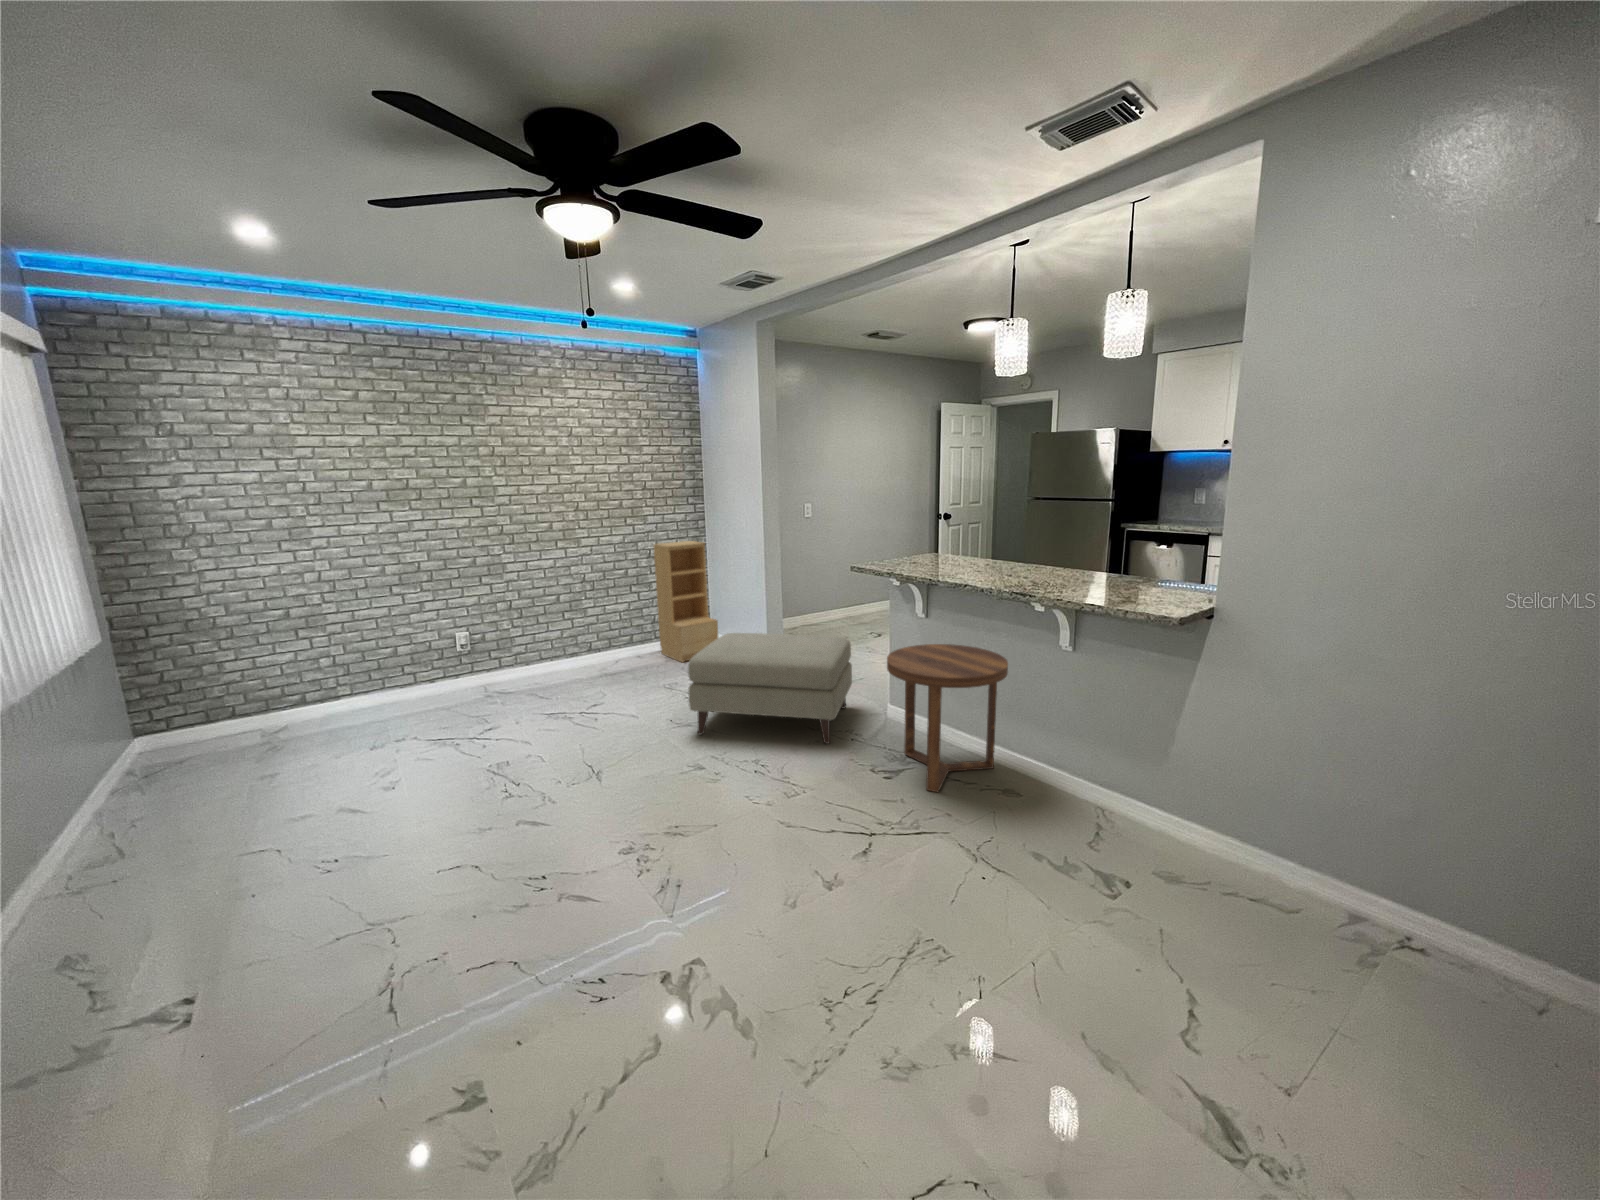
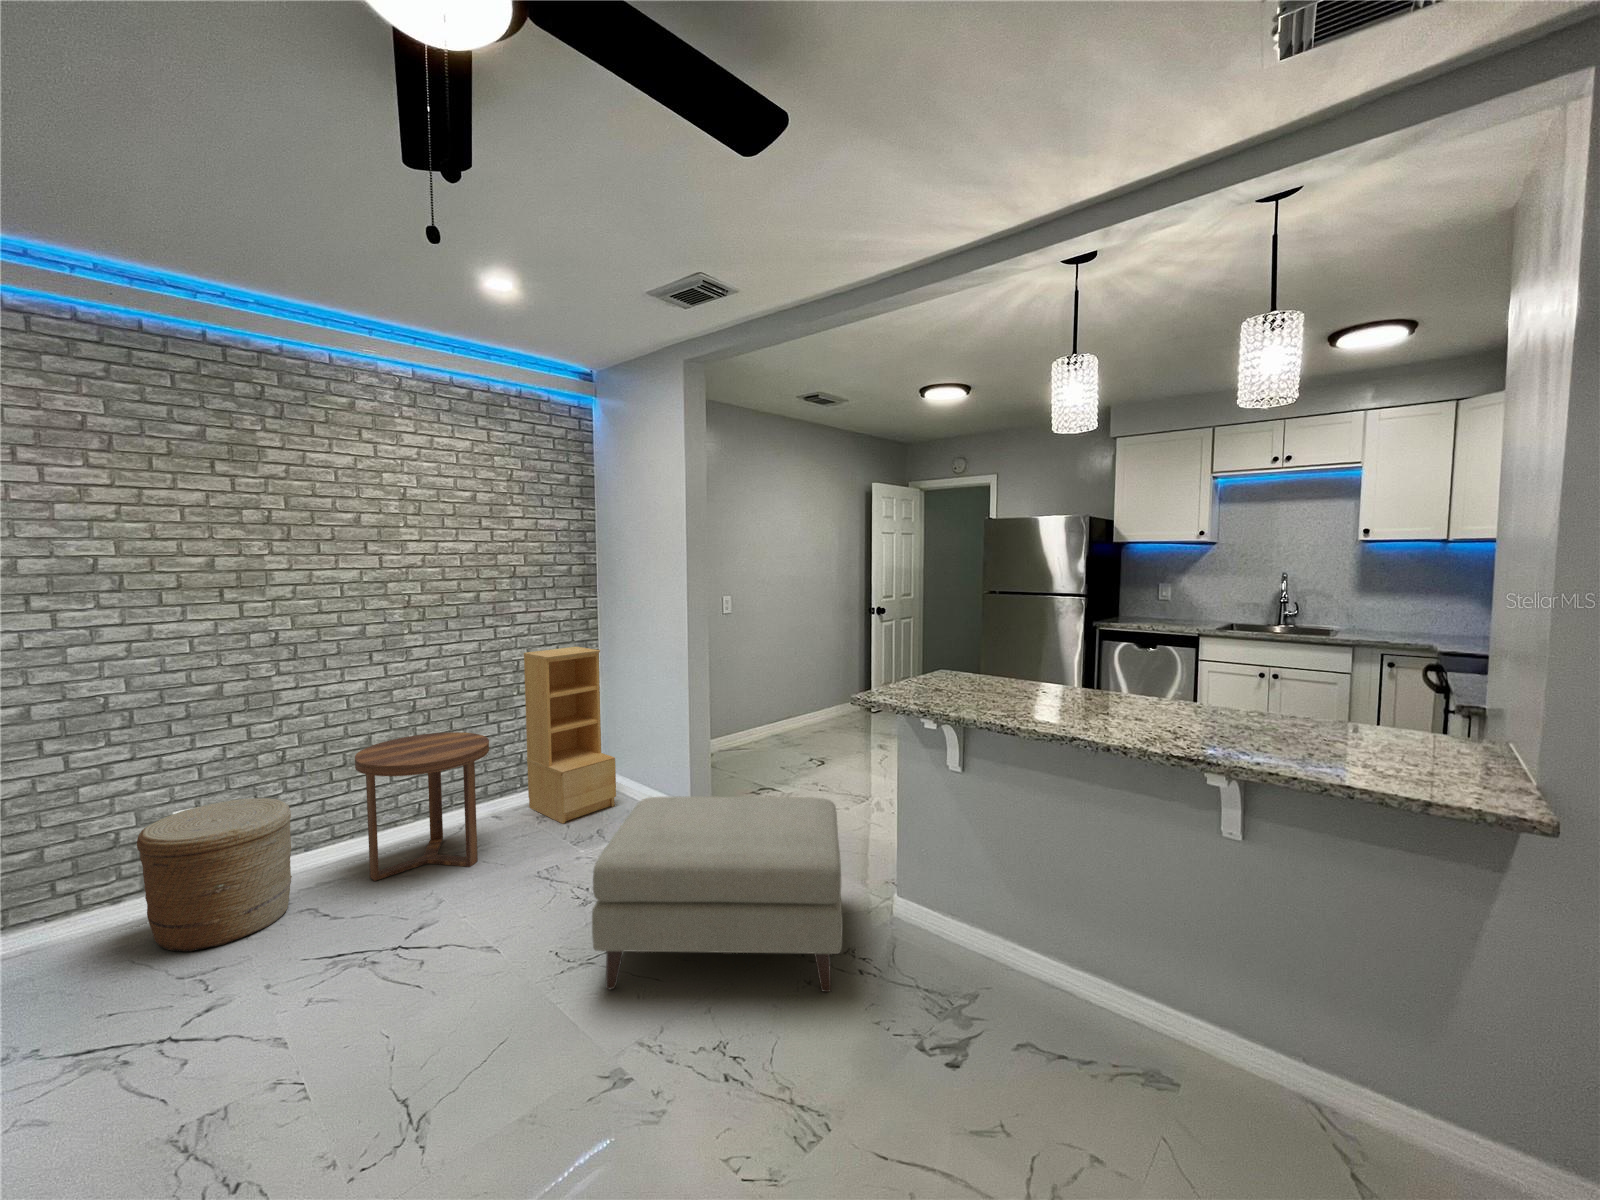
woven basket: none [443,628,521,708] -> present [137,798,292,952]
side table: present [887,644,1008,792] -> present [355,732,489,881]

